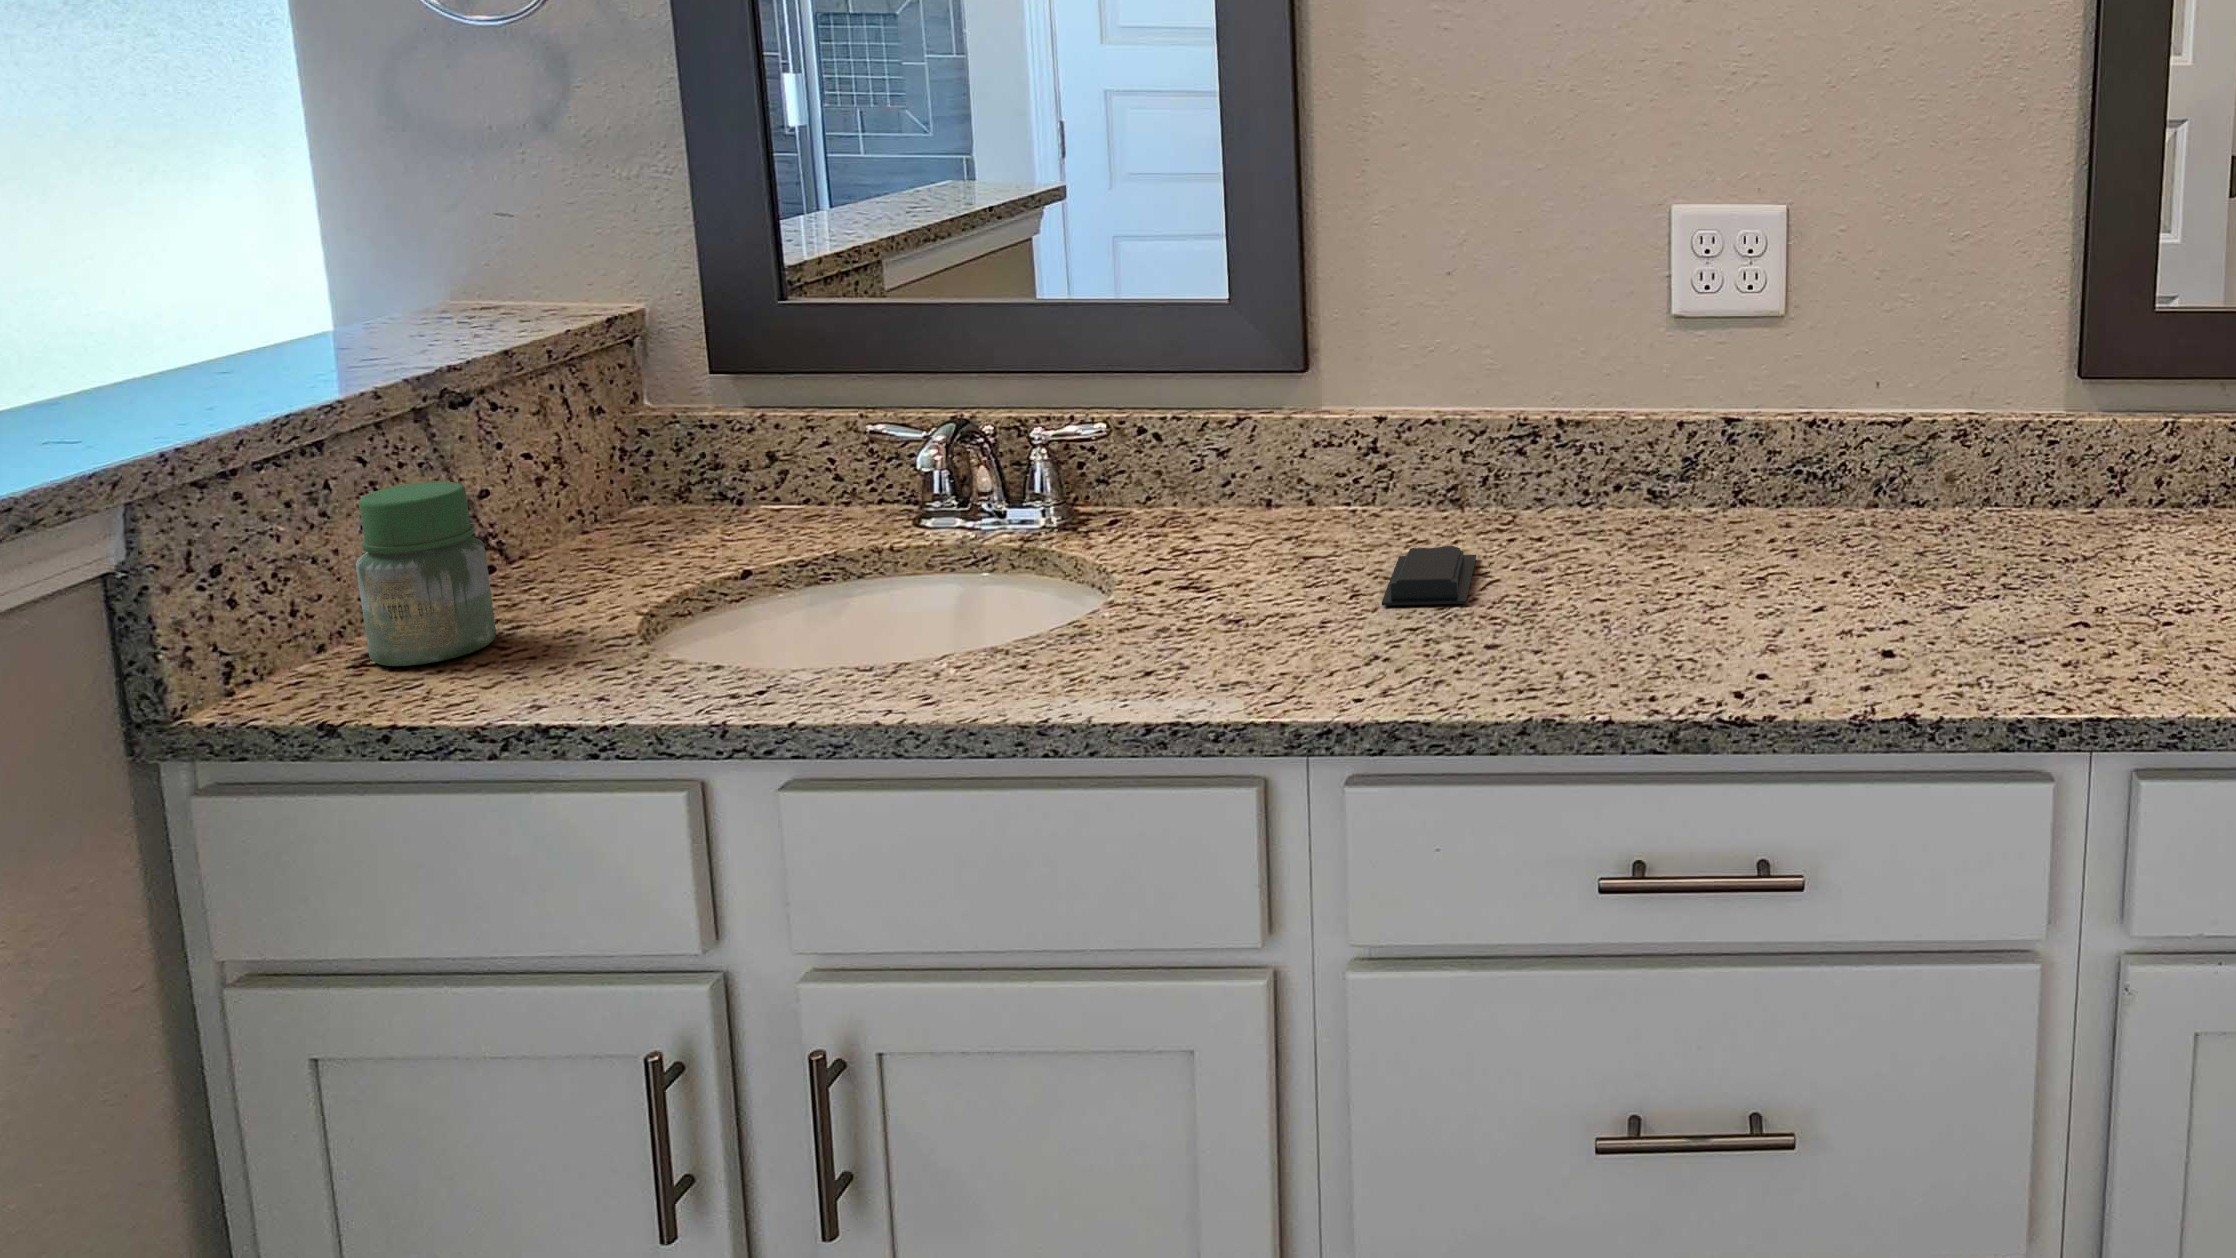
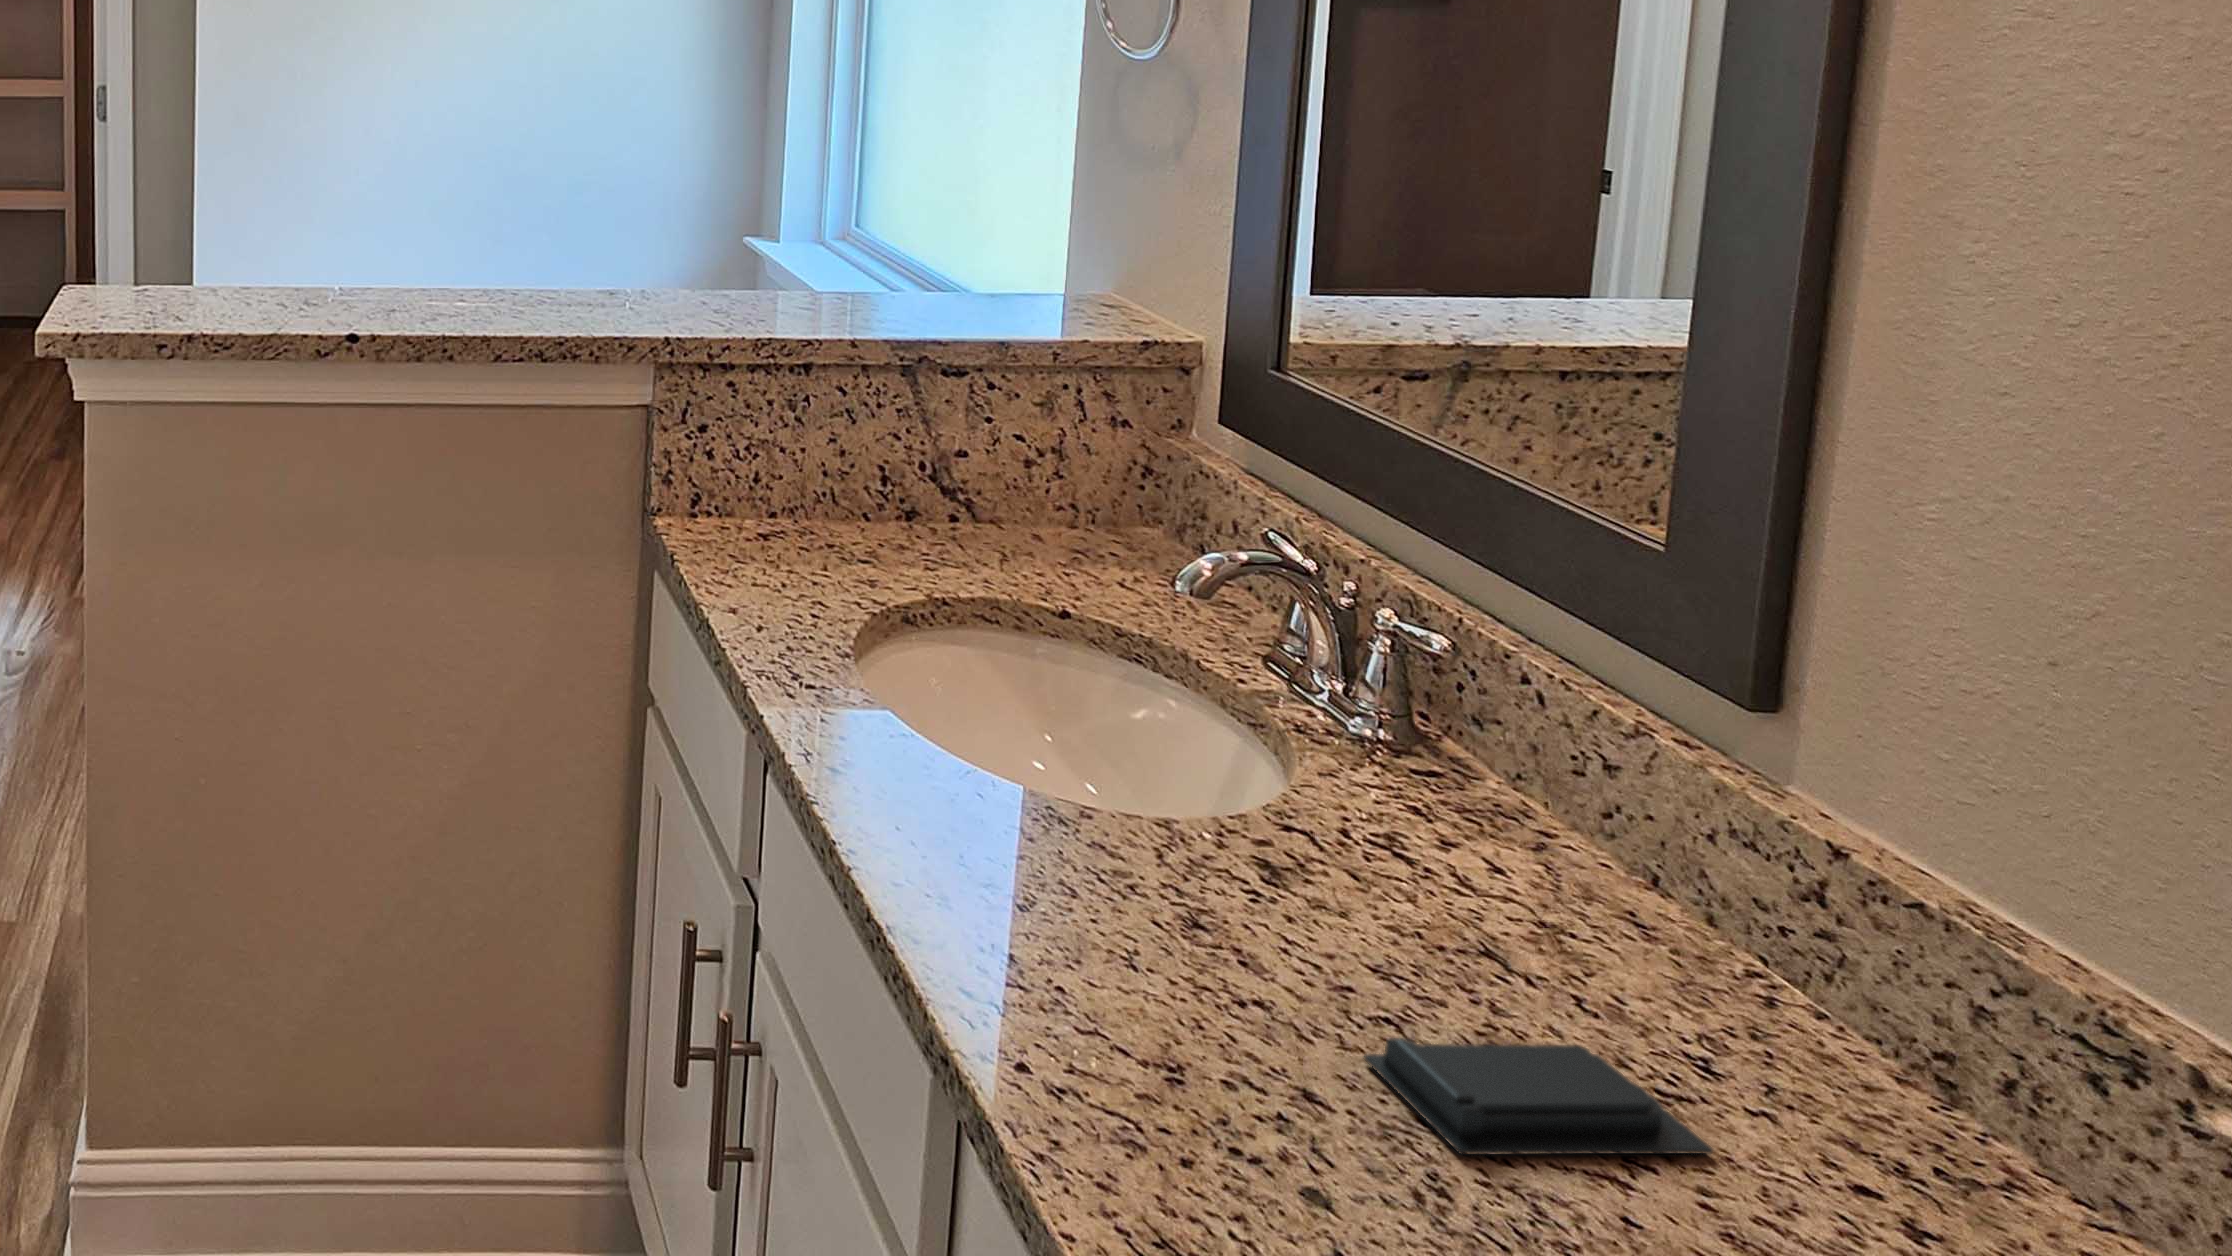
jar: present [356,482,496,666] -> none [751,410,843,566]

